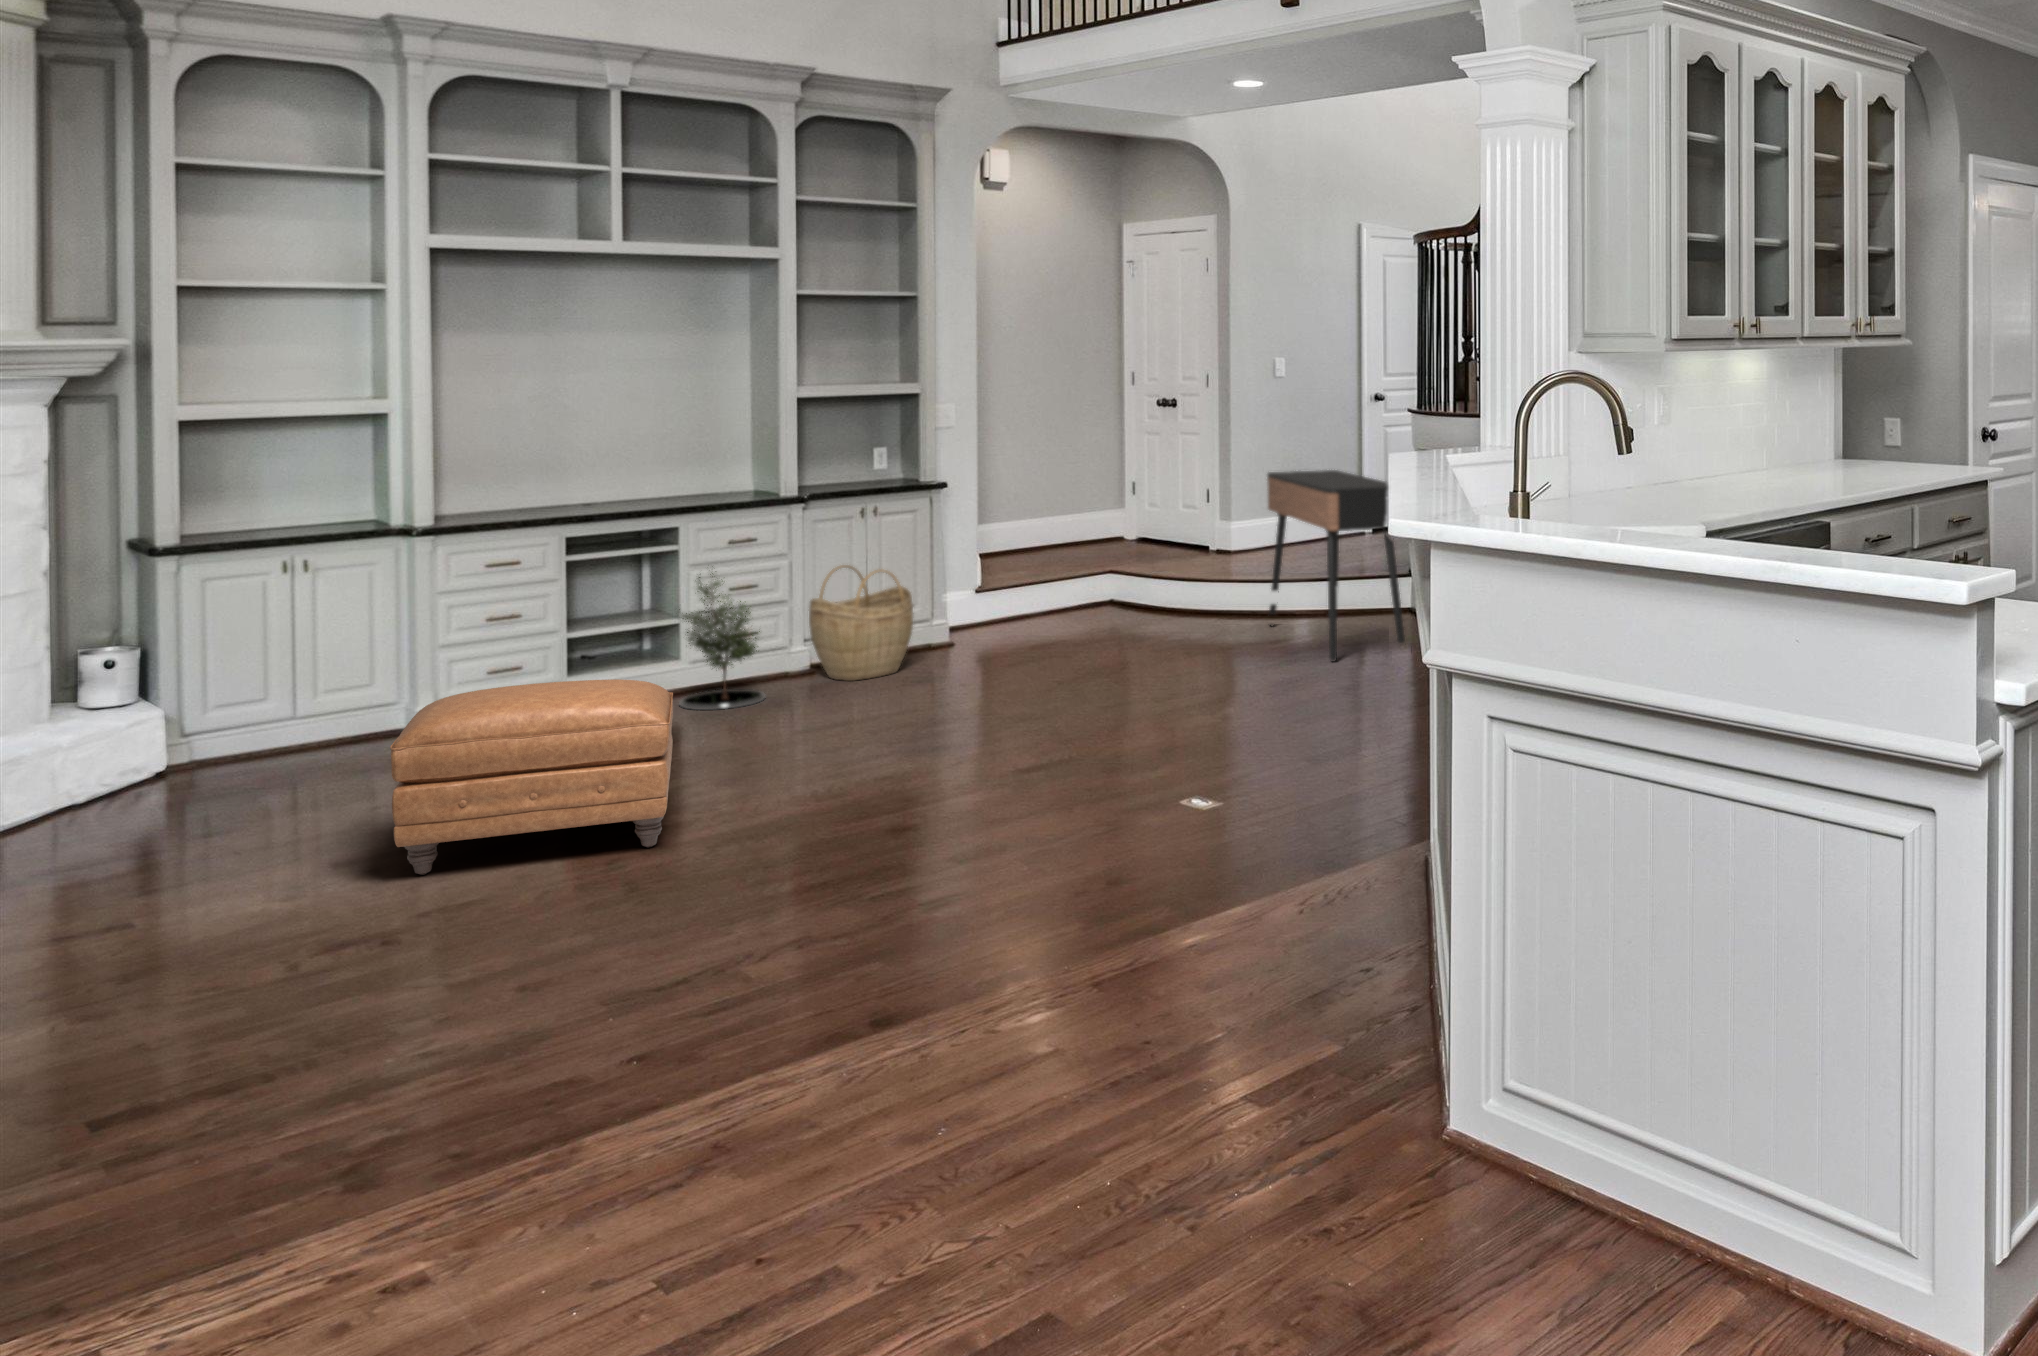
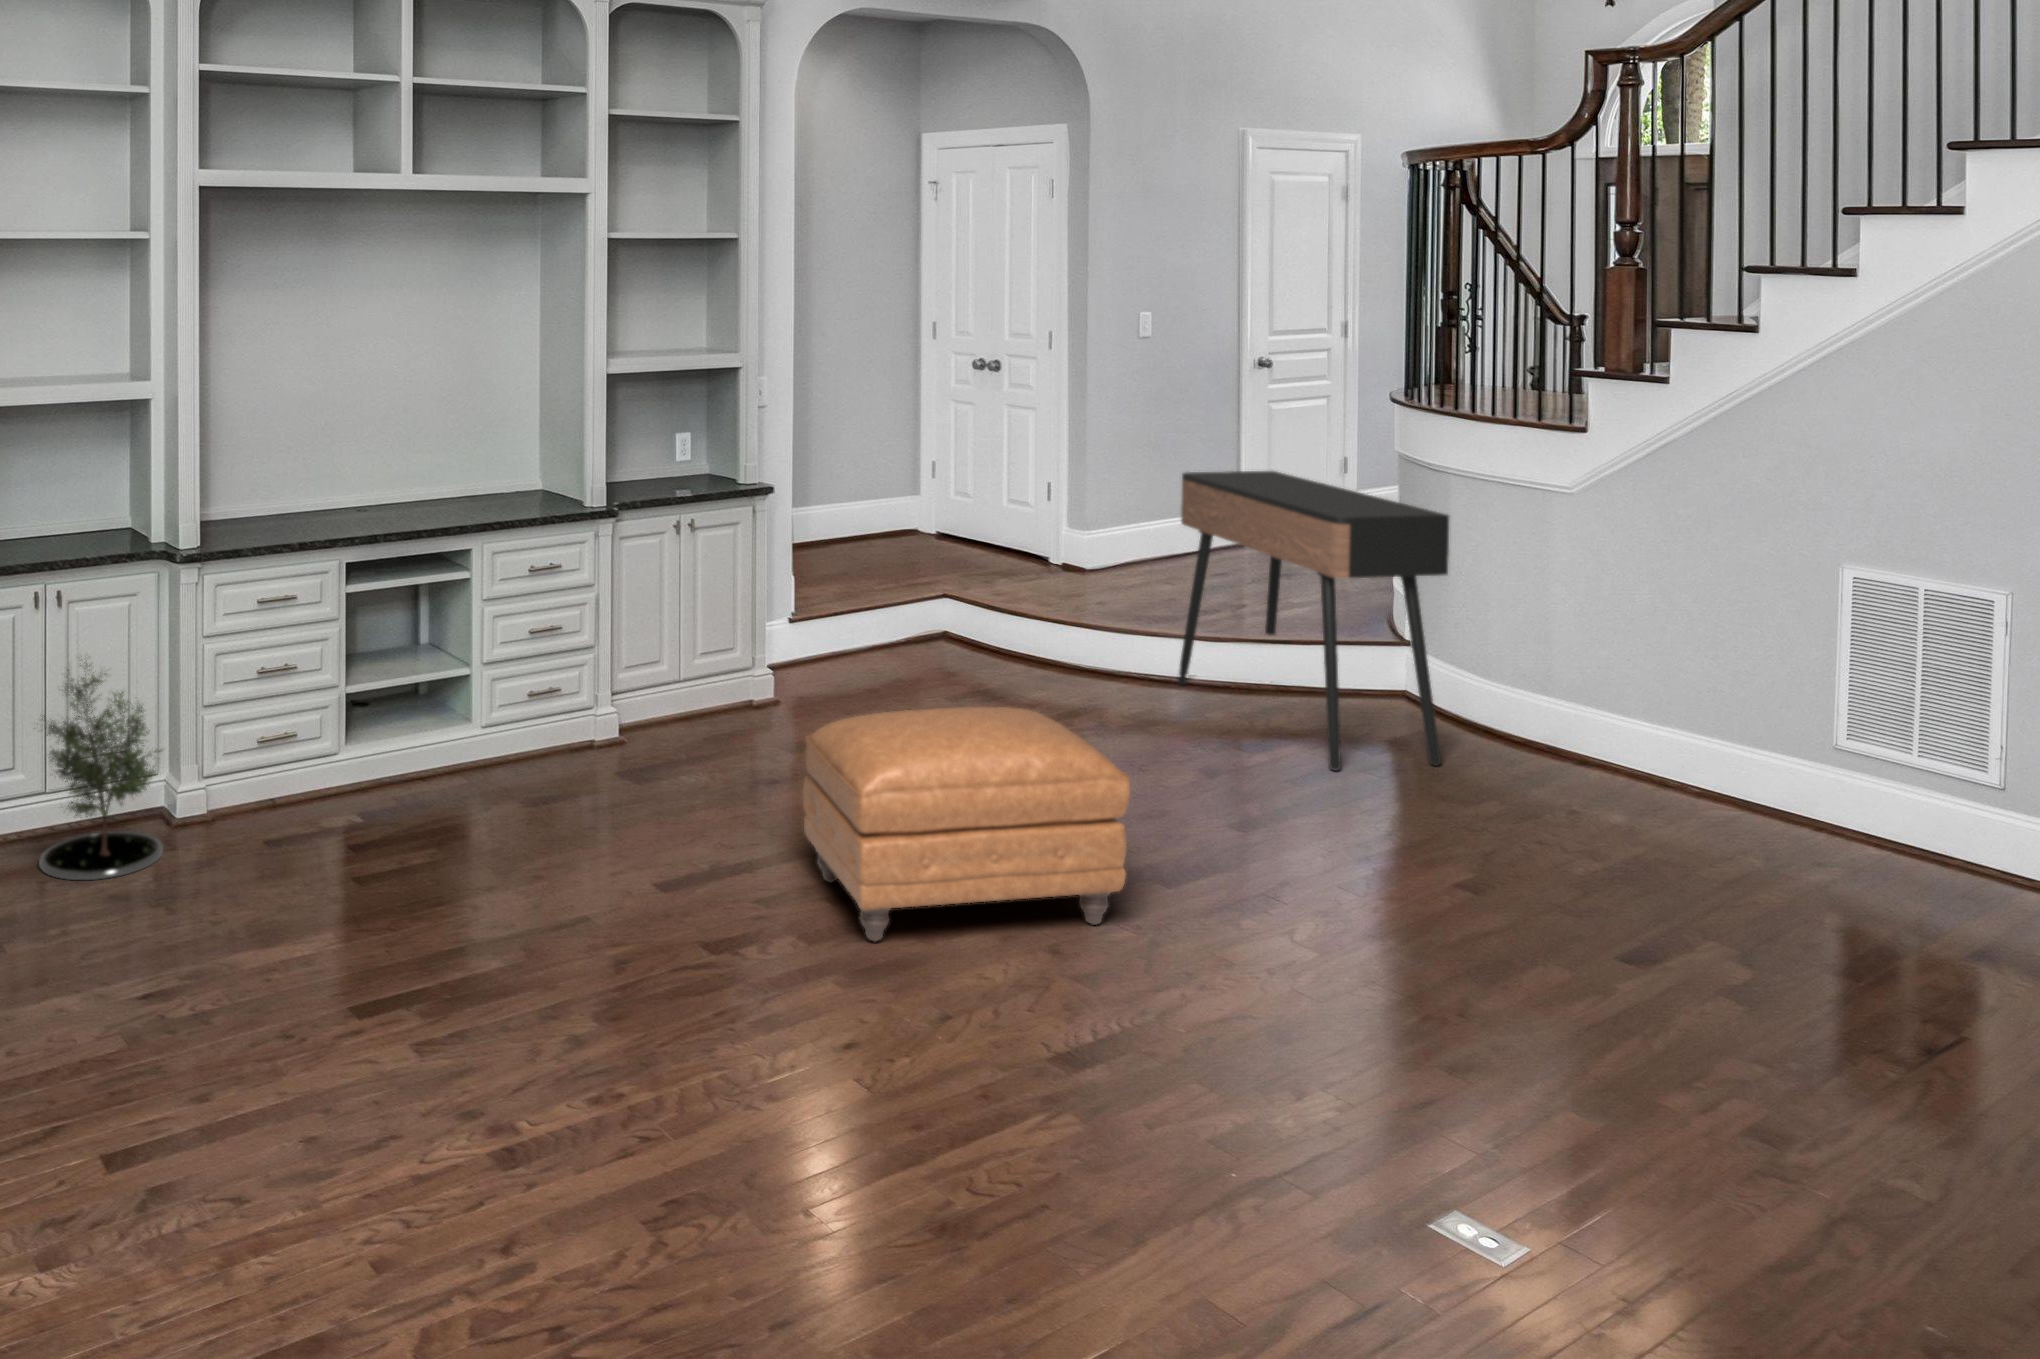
woven basket: present [809,565,913,681] -> none [616,593,743,754]
potted tree: present [679,571,765,710] -> present [39,659,163,880]
ottoman: present [390,679,673,875] -> present [803,707,1130,942]

